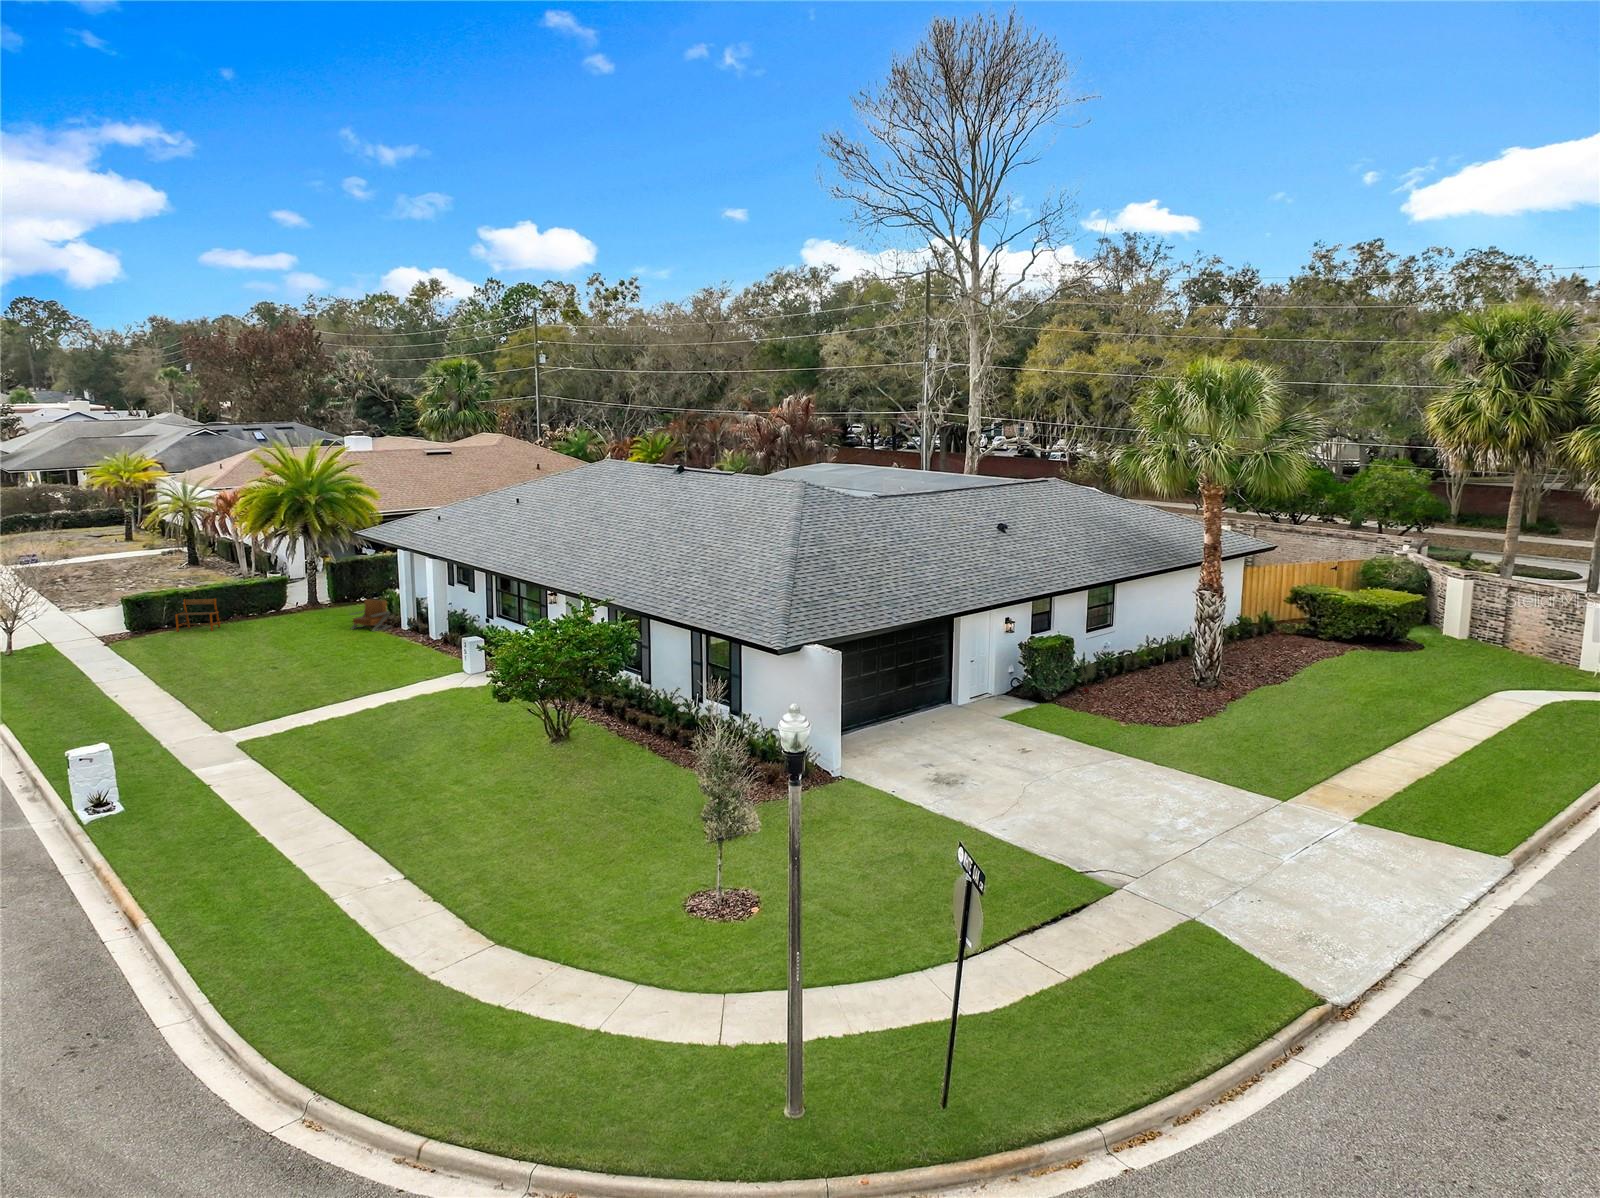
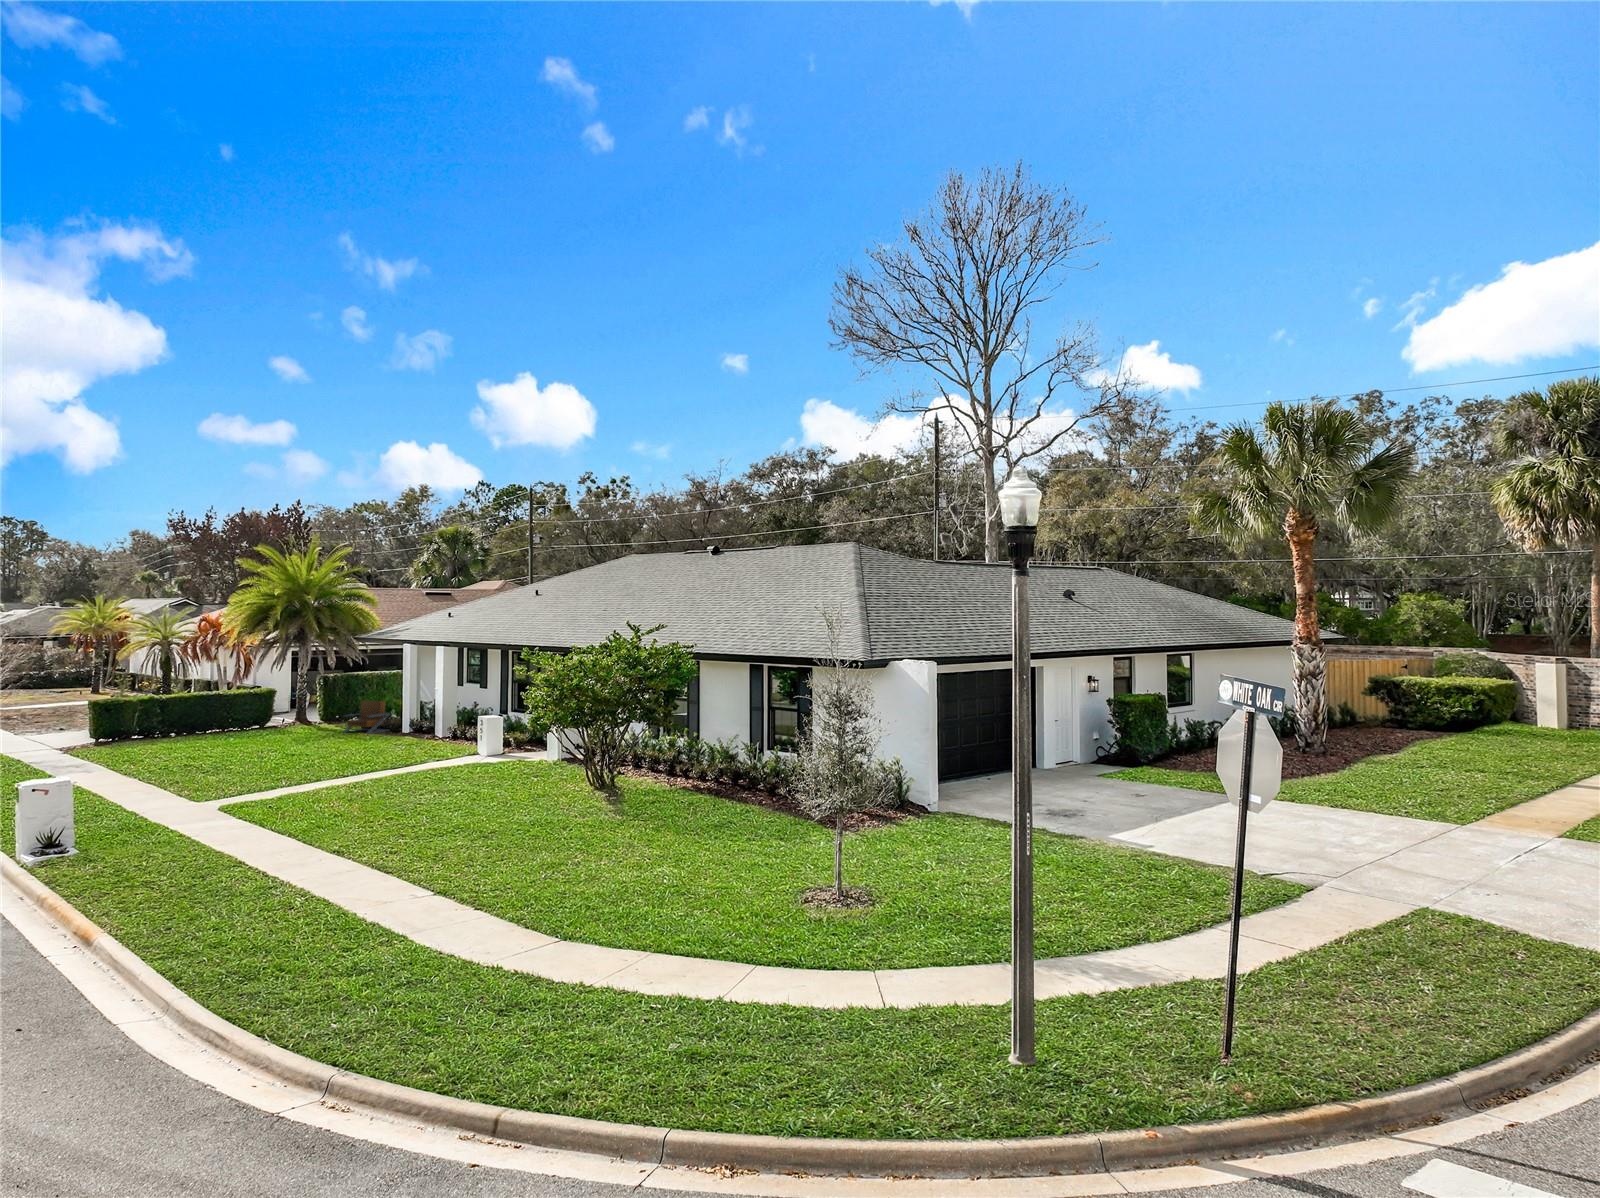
bench: present [175,598,221,632] -> none [149,700,199,736]
potted tree: present [1079,662,1095,694] -> none [1169,724,1191,762]

